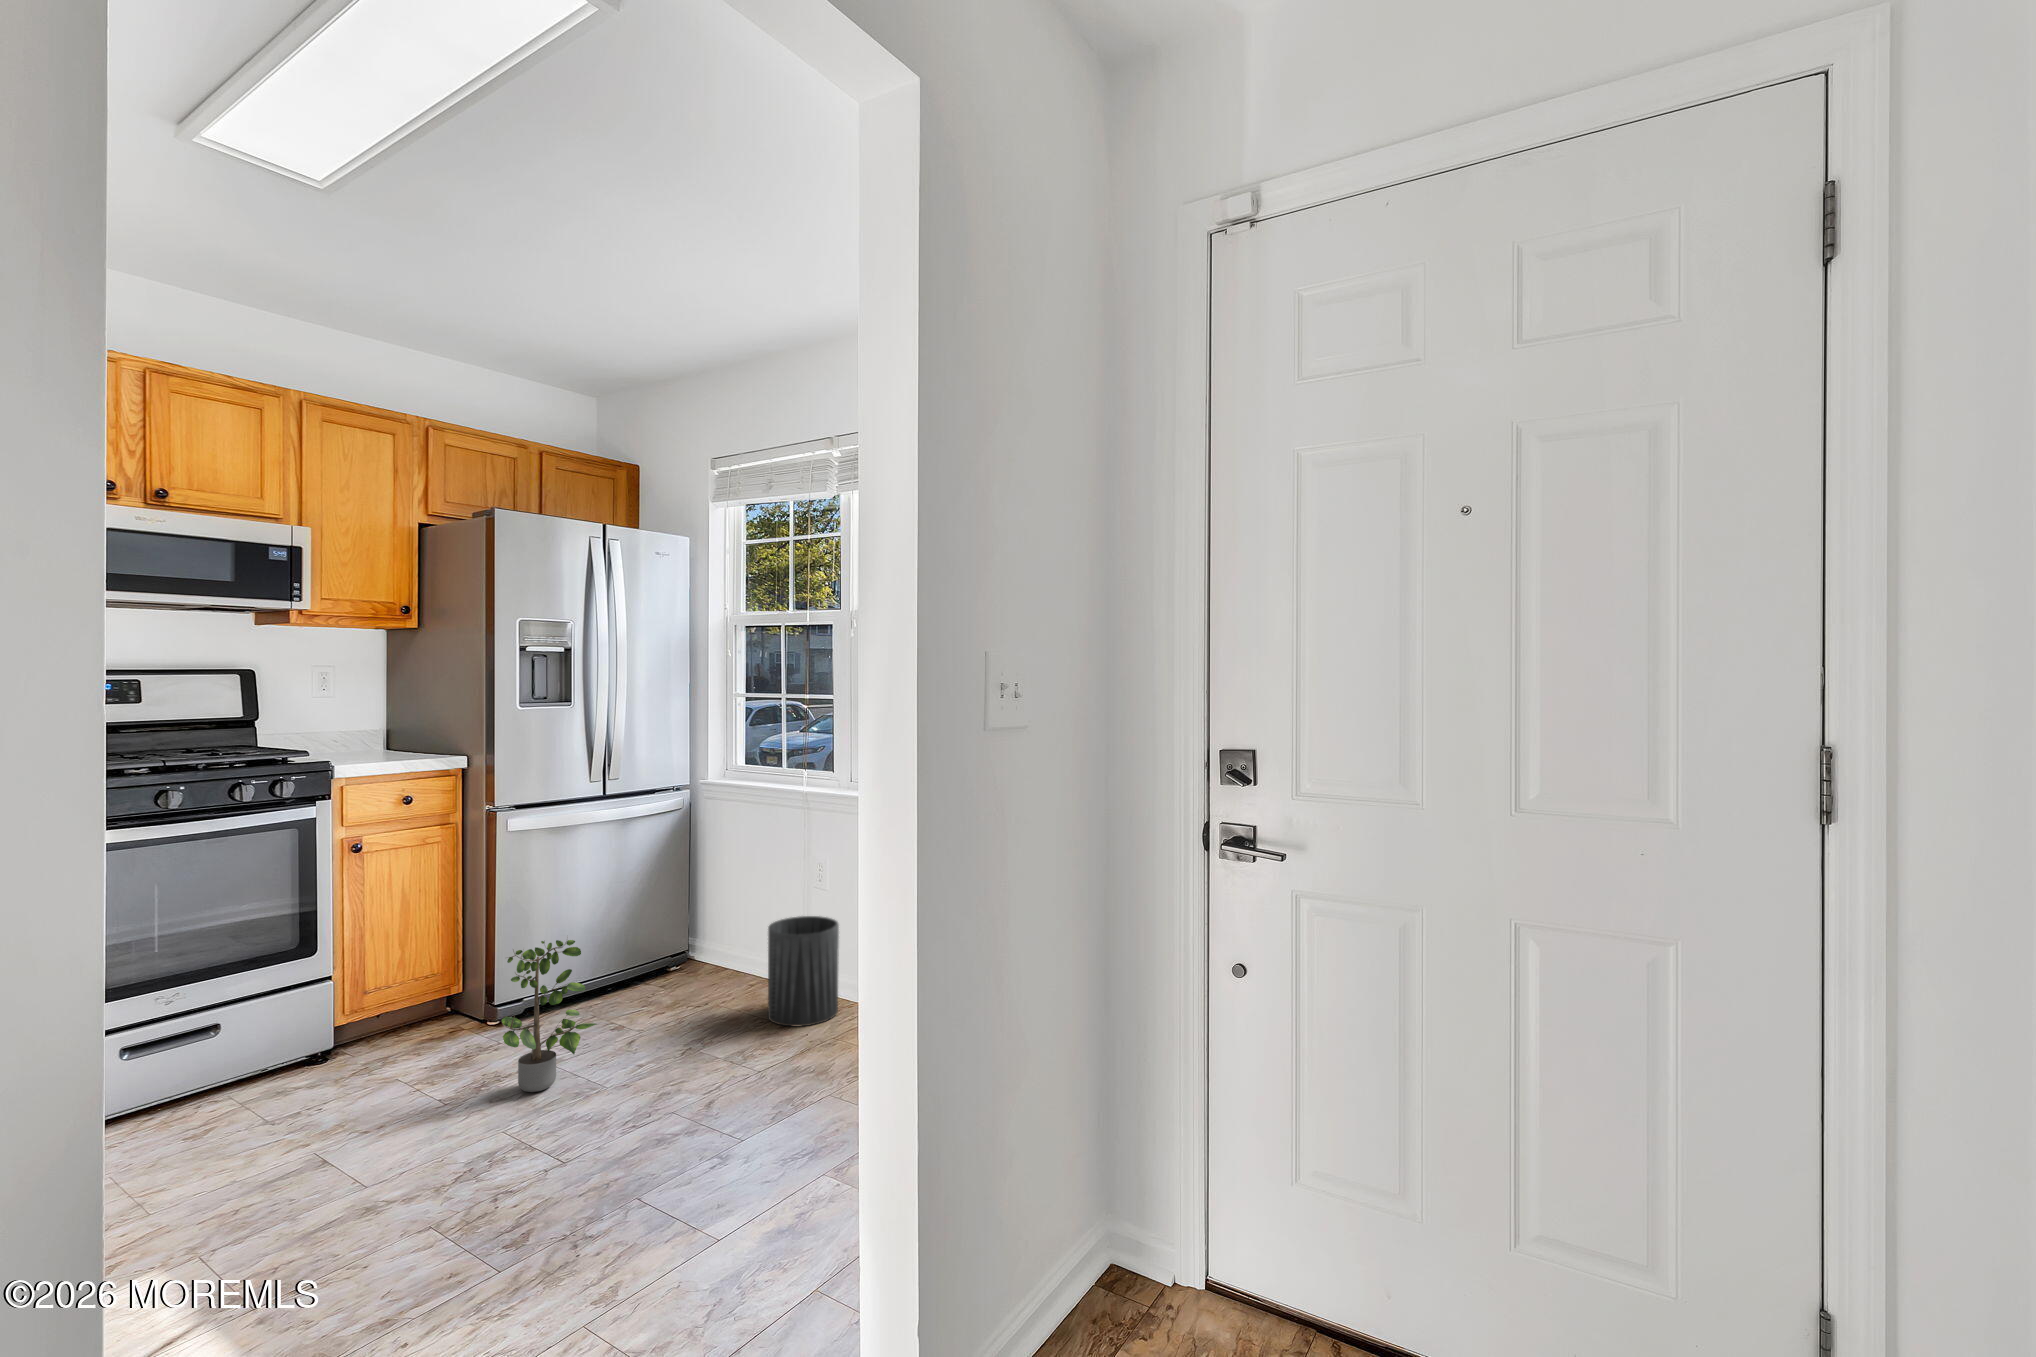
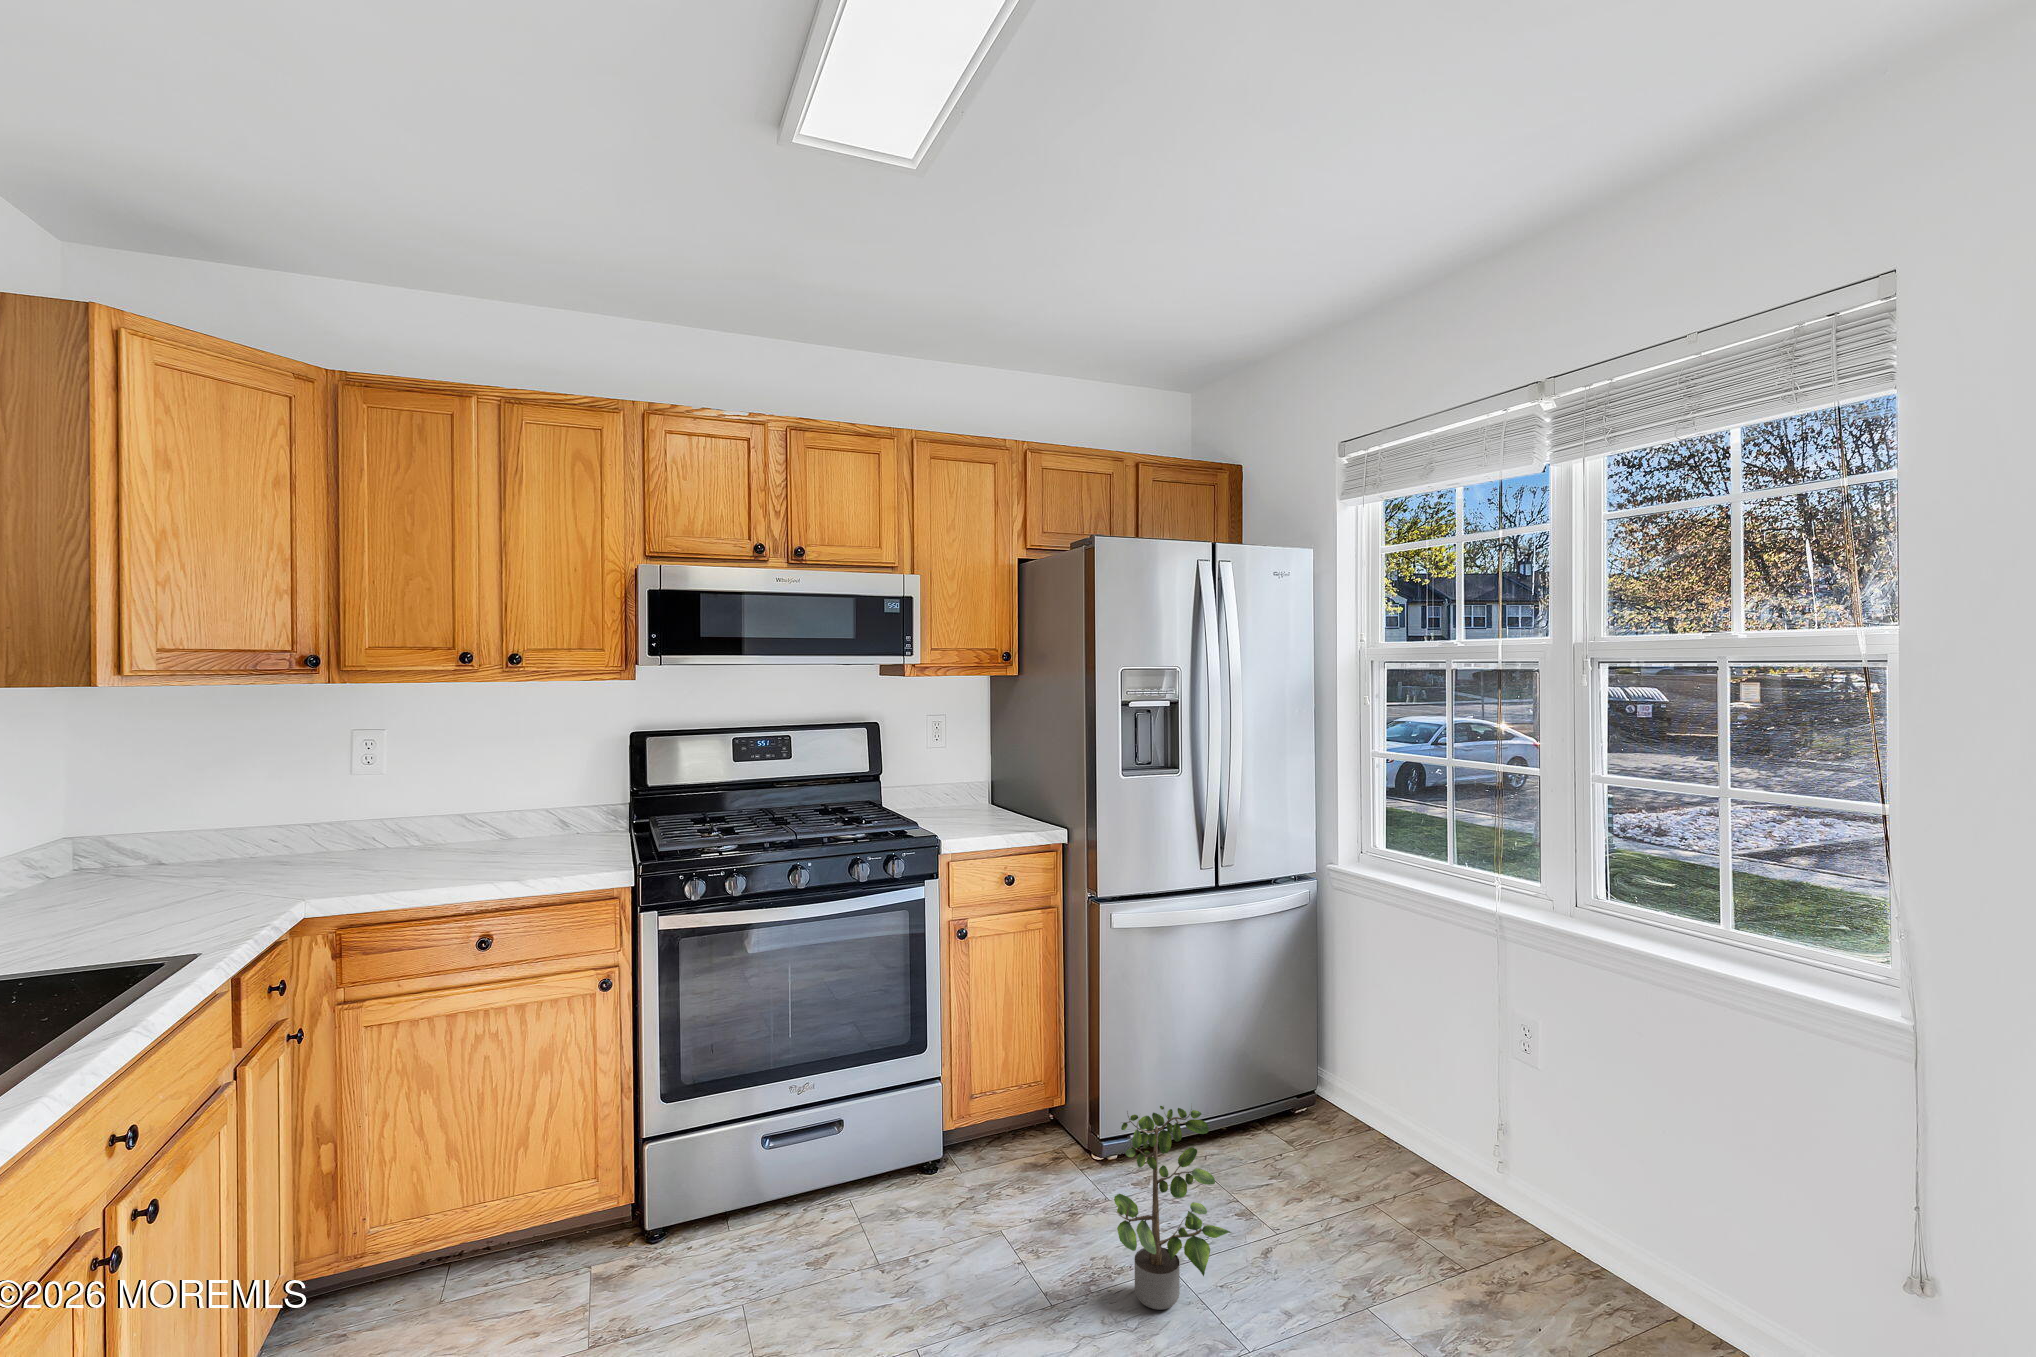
trash can: present [768,916,839,1026] -> none [1454,1101,1571,1291]

